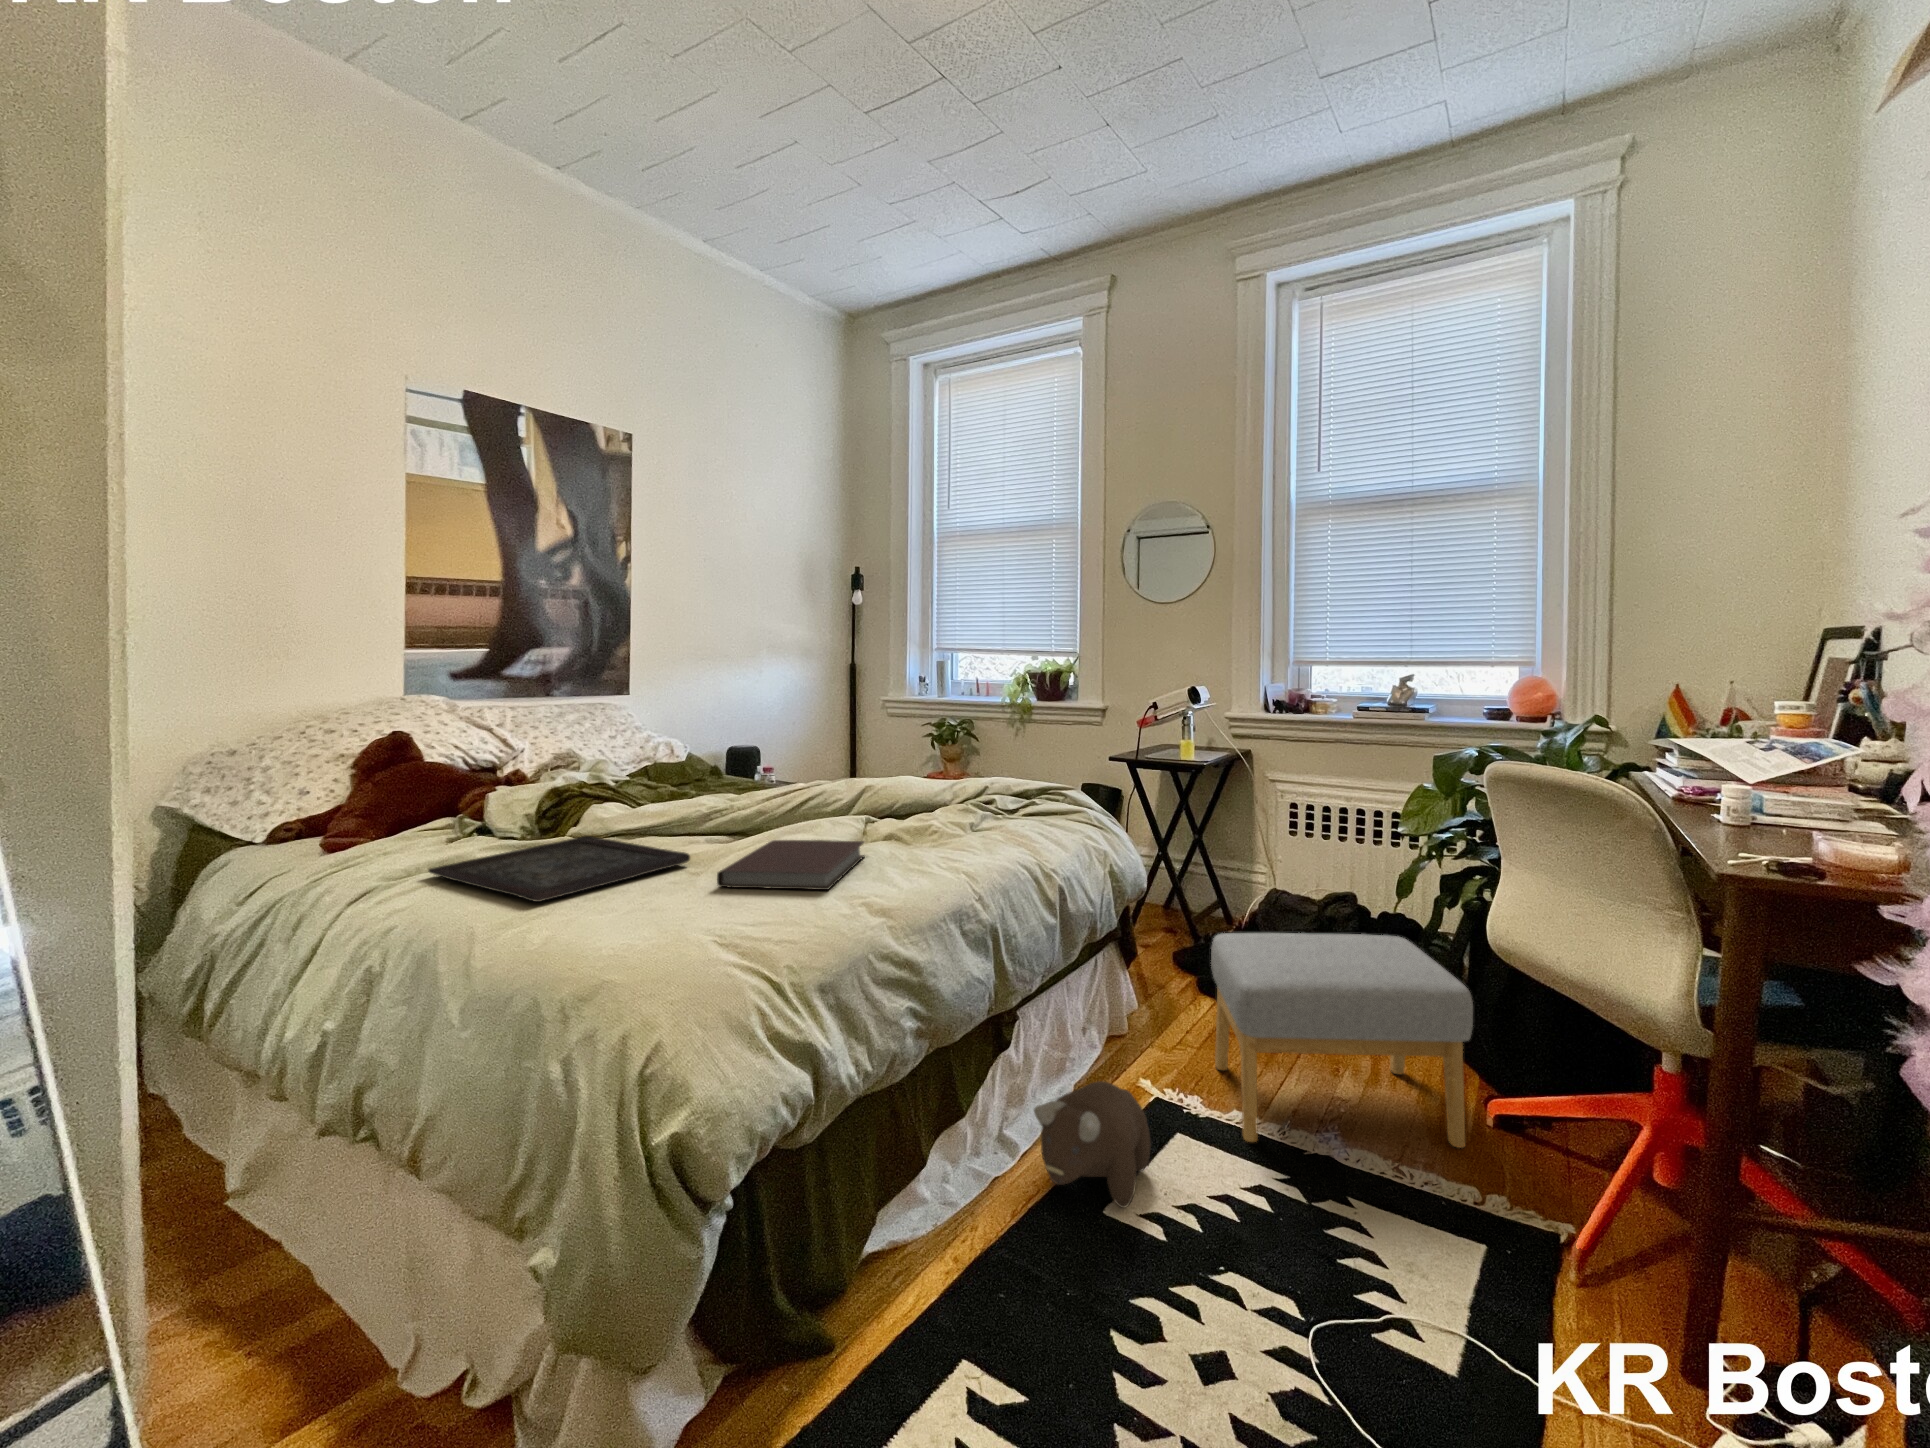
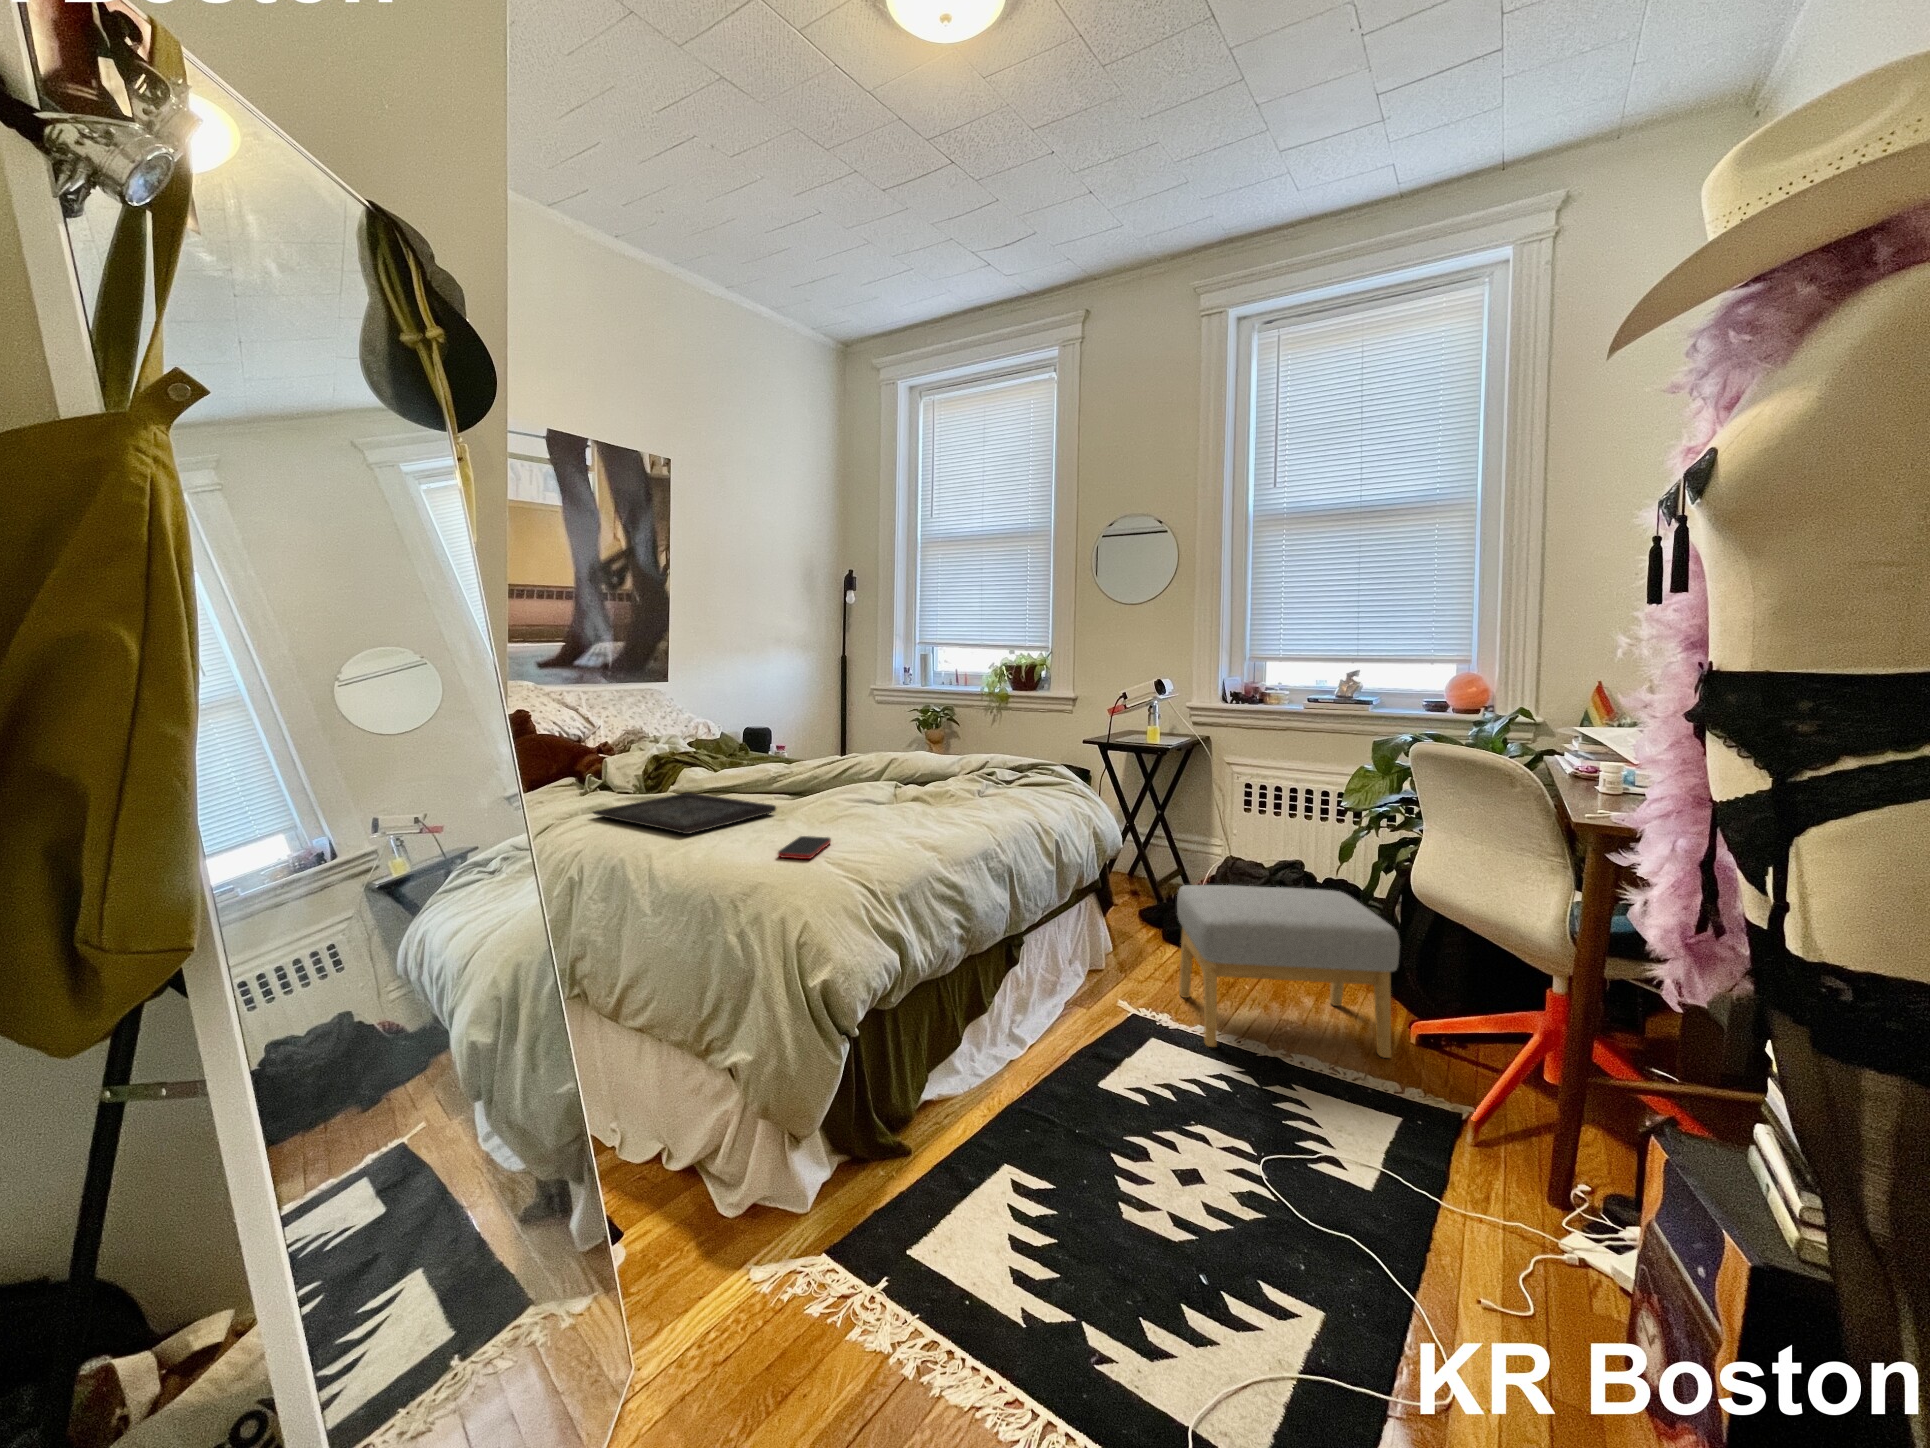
notebook: present [717,840,864,890] -> none [807,797,906,832]
smartphone: none [644,901,737,940] -> present [778,836,831,859]
plush toy: present [1034,1081,1151,1208] -> none [1043,990,1131,1084]

